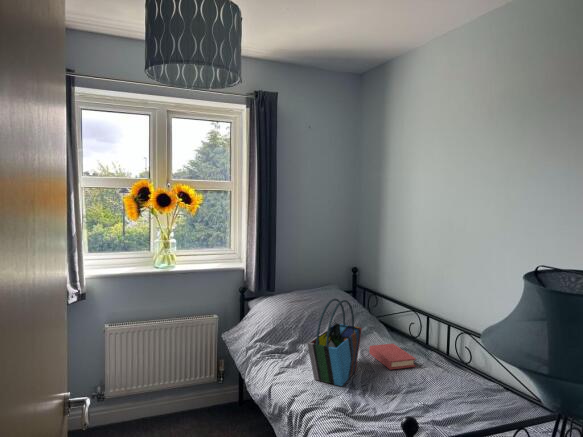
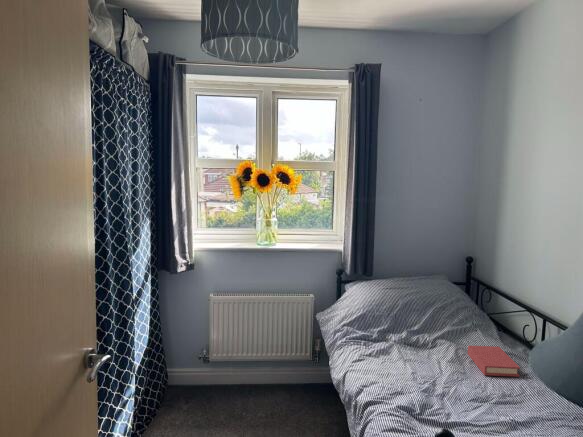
tote bag: present [308,299,362,386] -> none [382,290,454,384]

